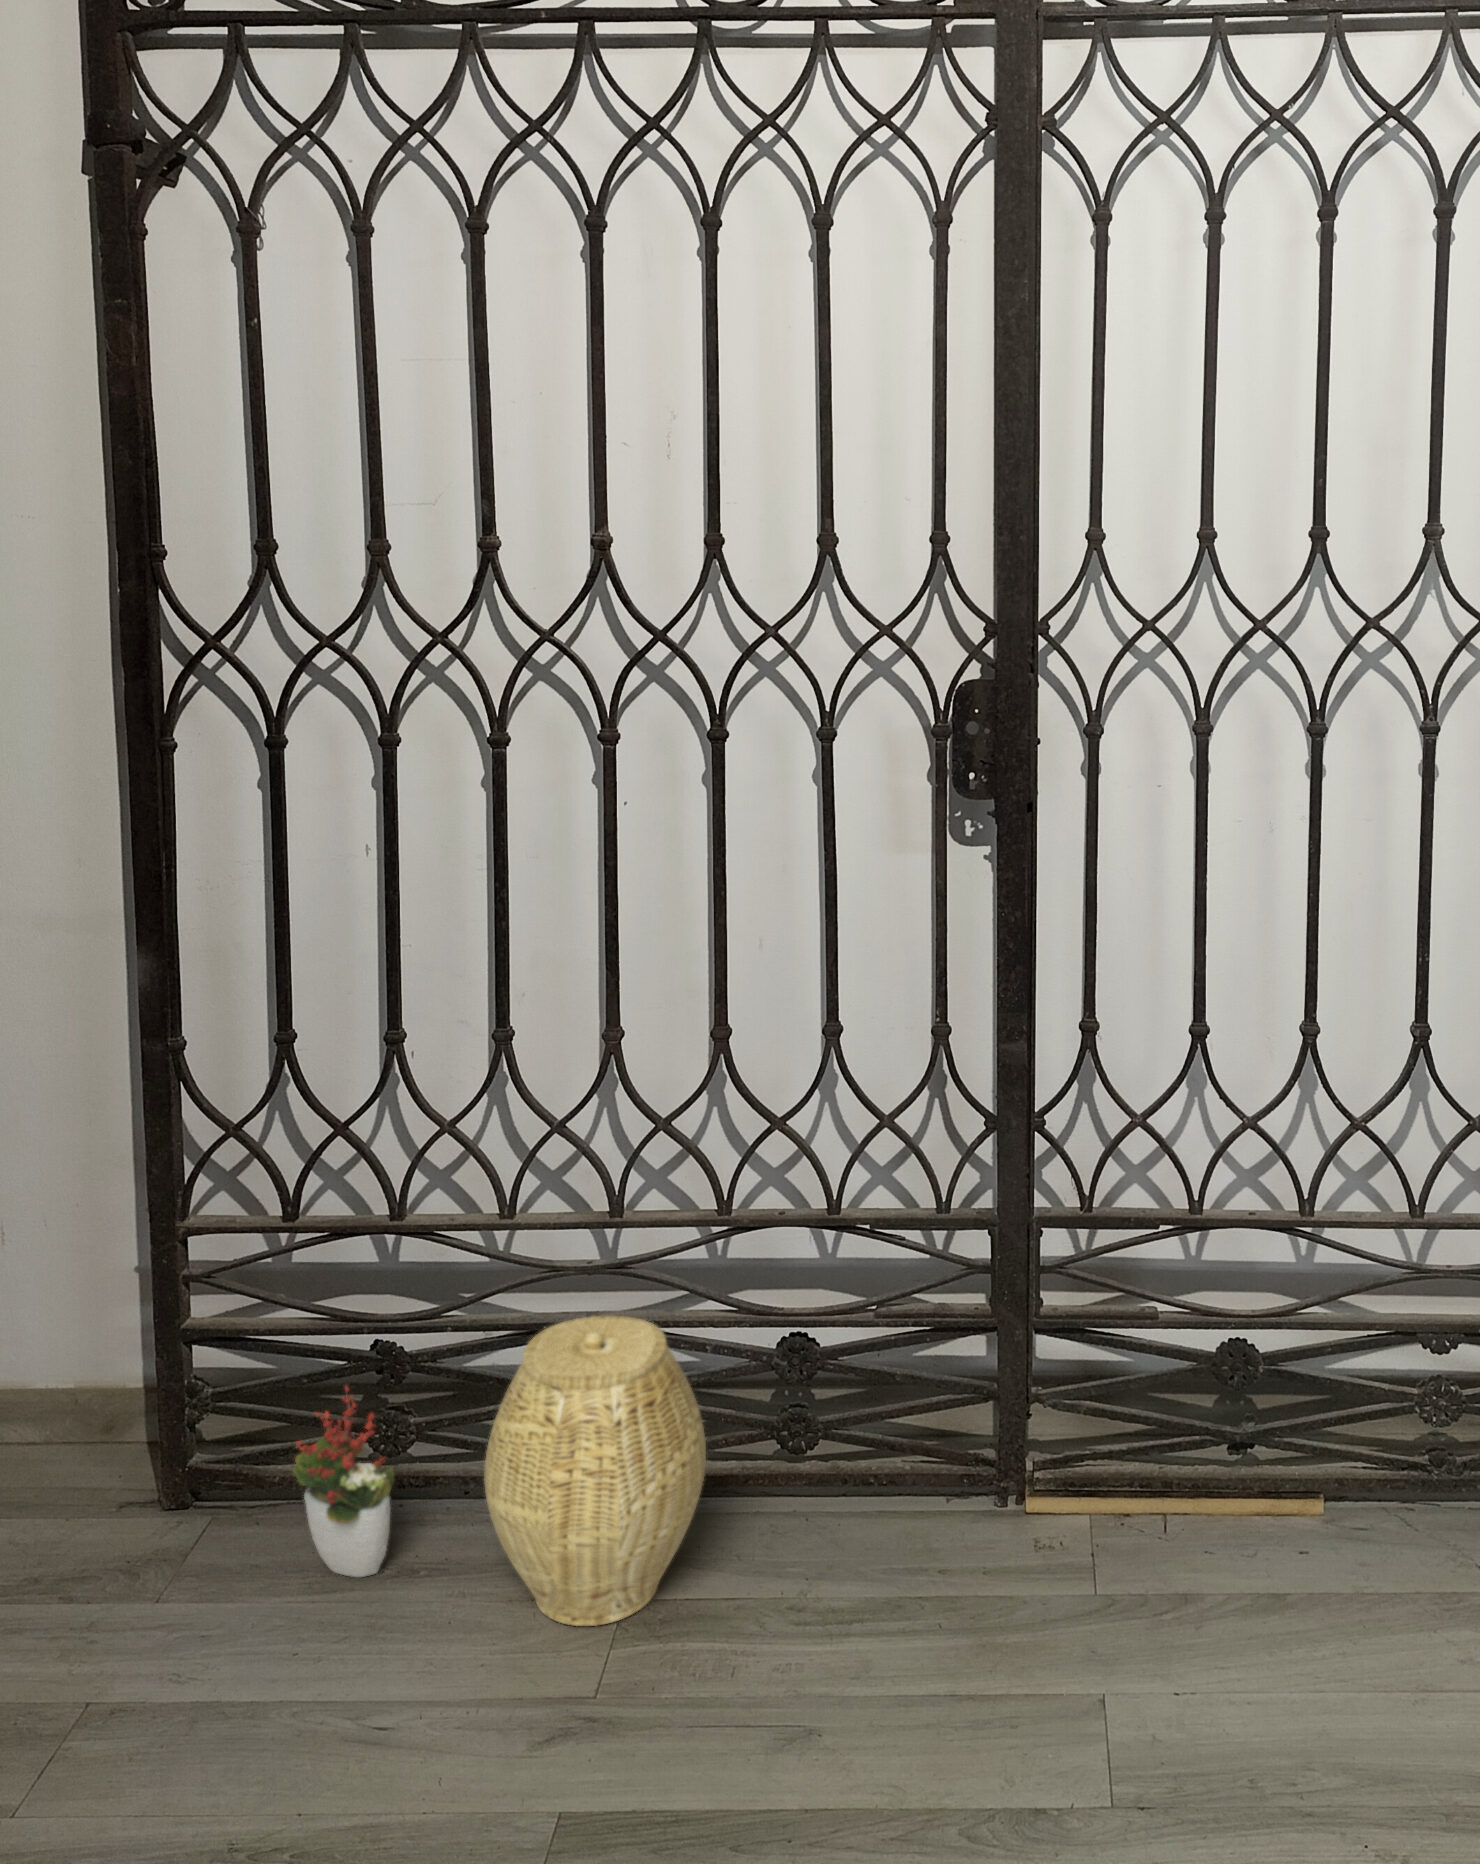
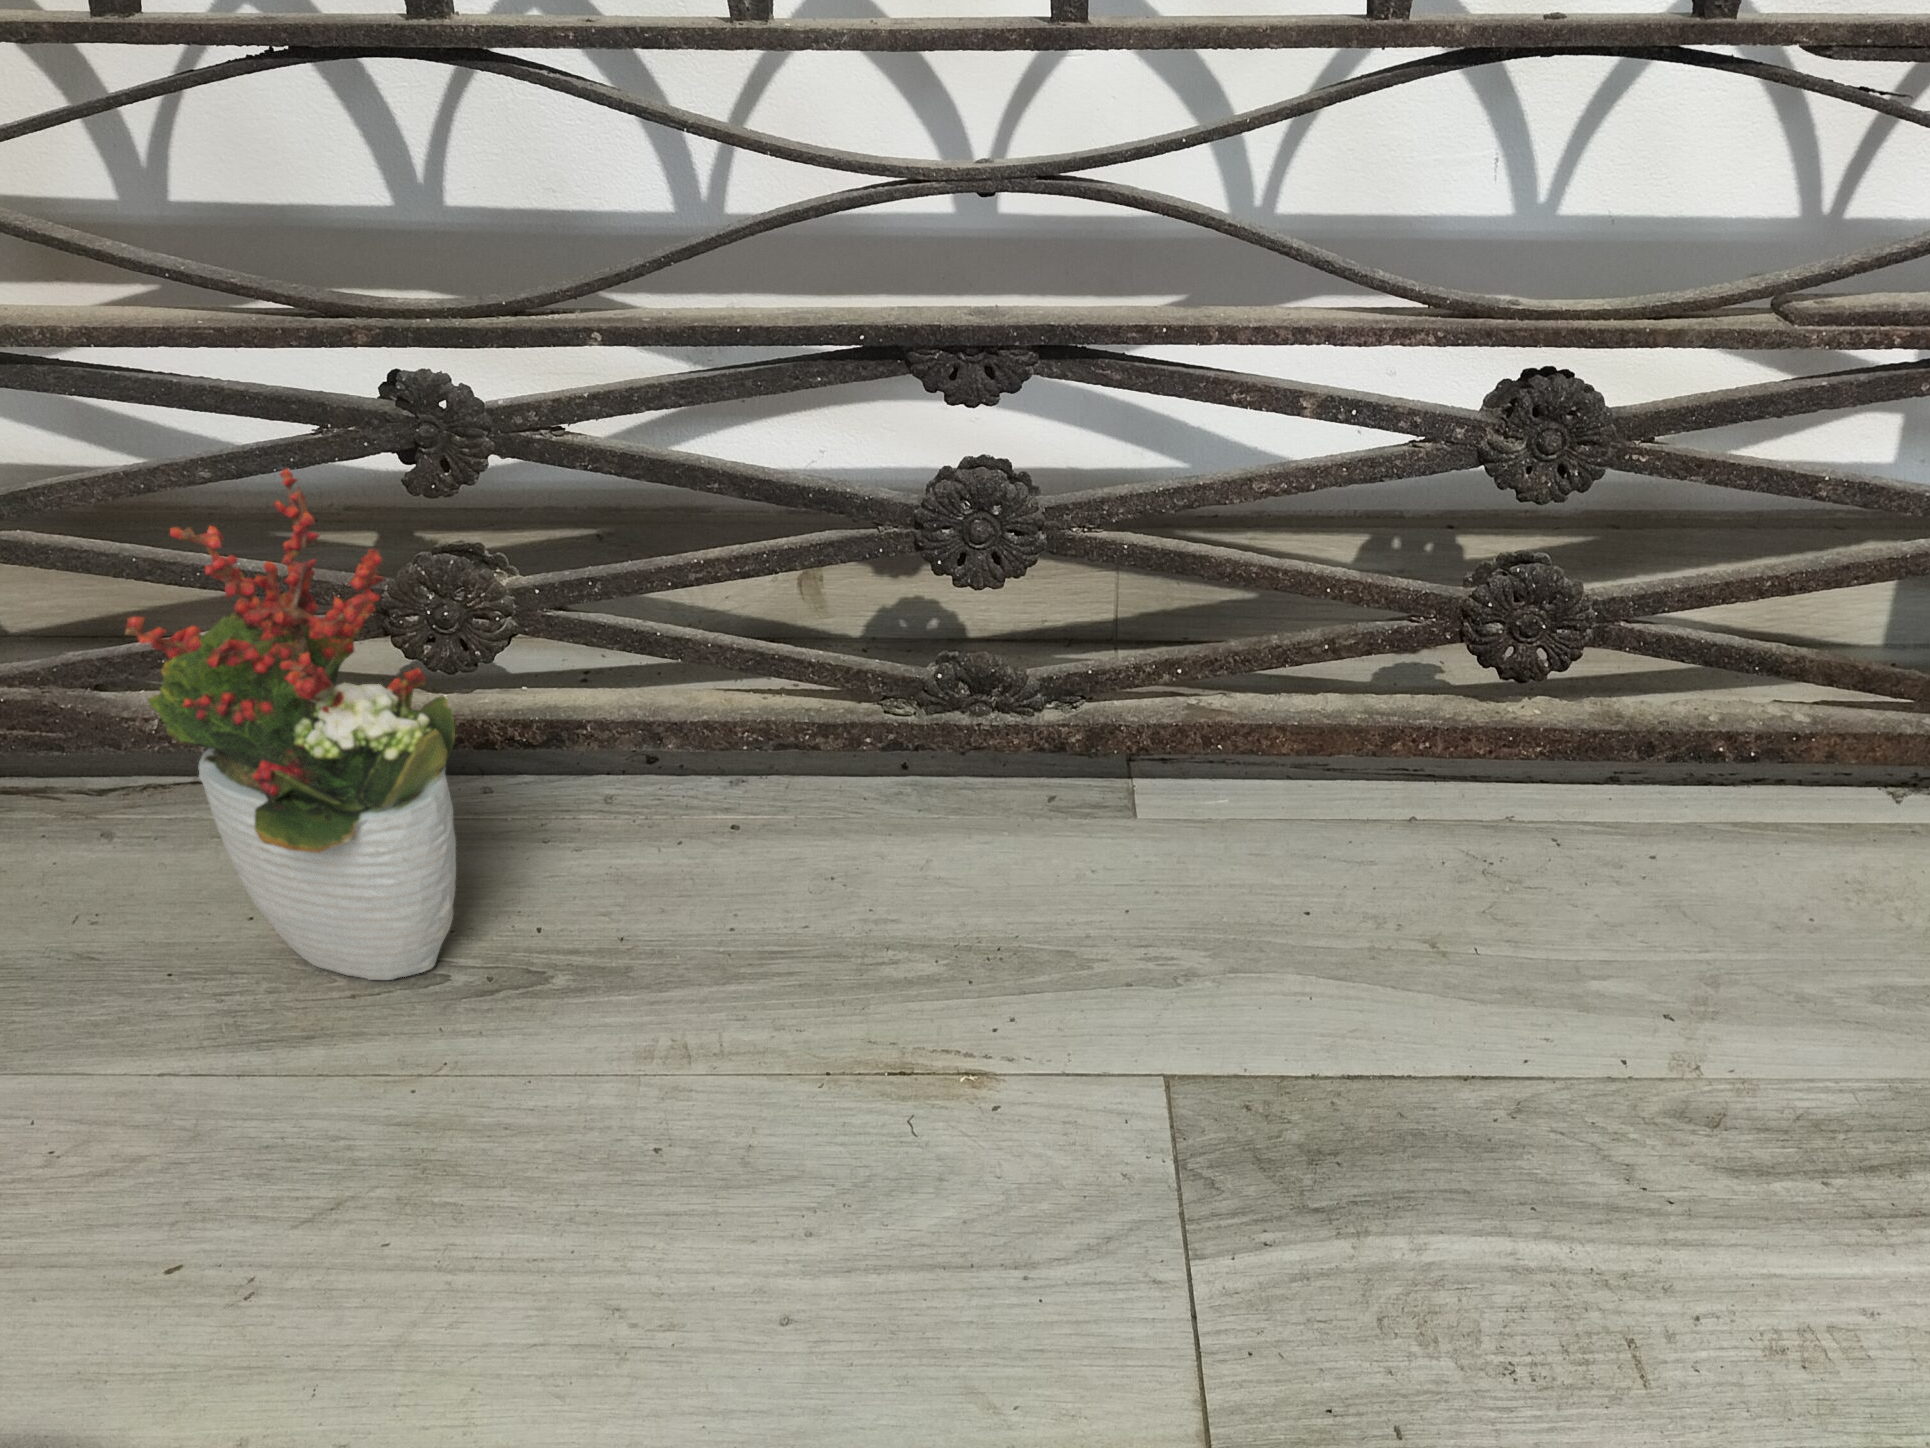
woven basket: present [484,1316,706,1626] -> none [738,270,1427,1149]

